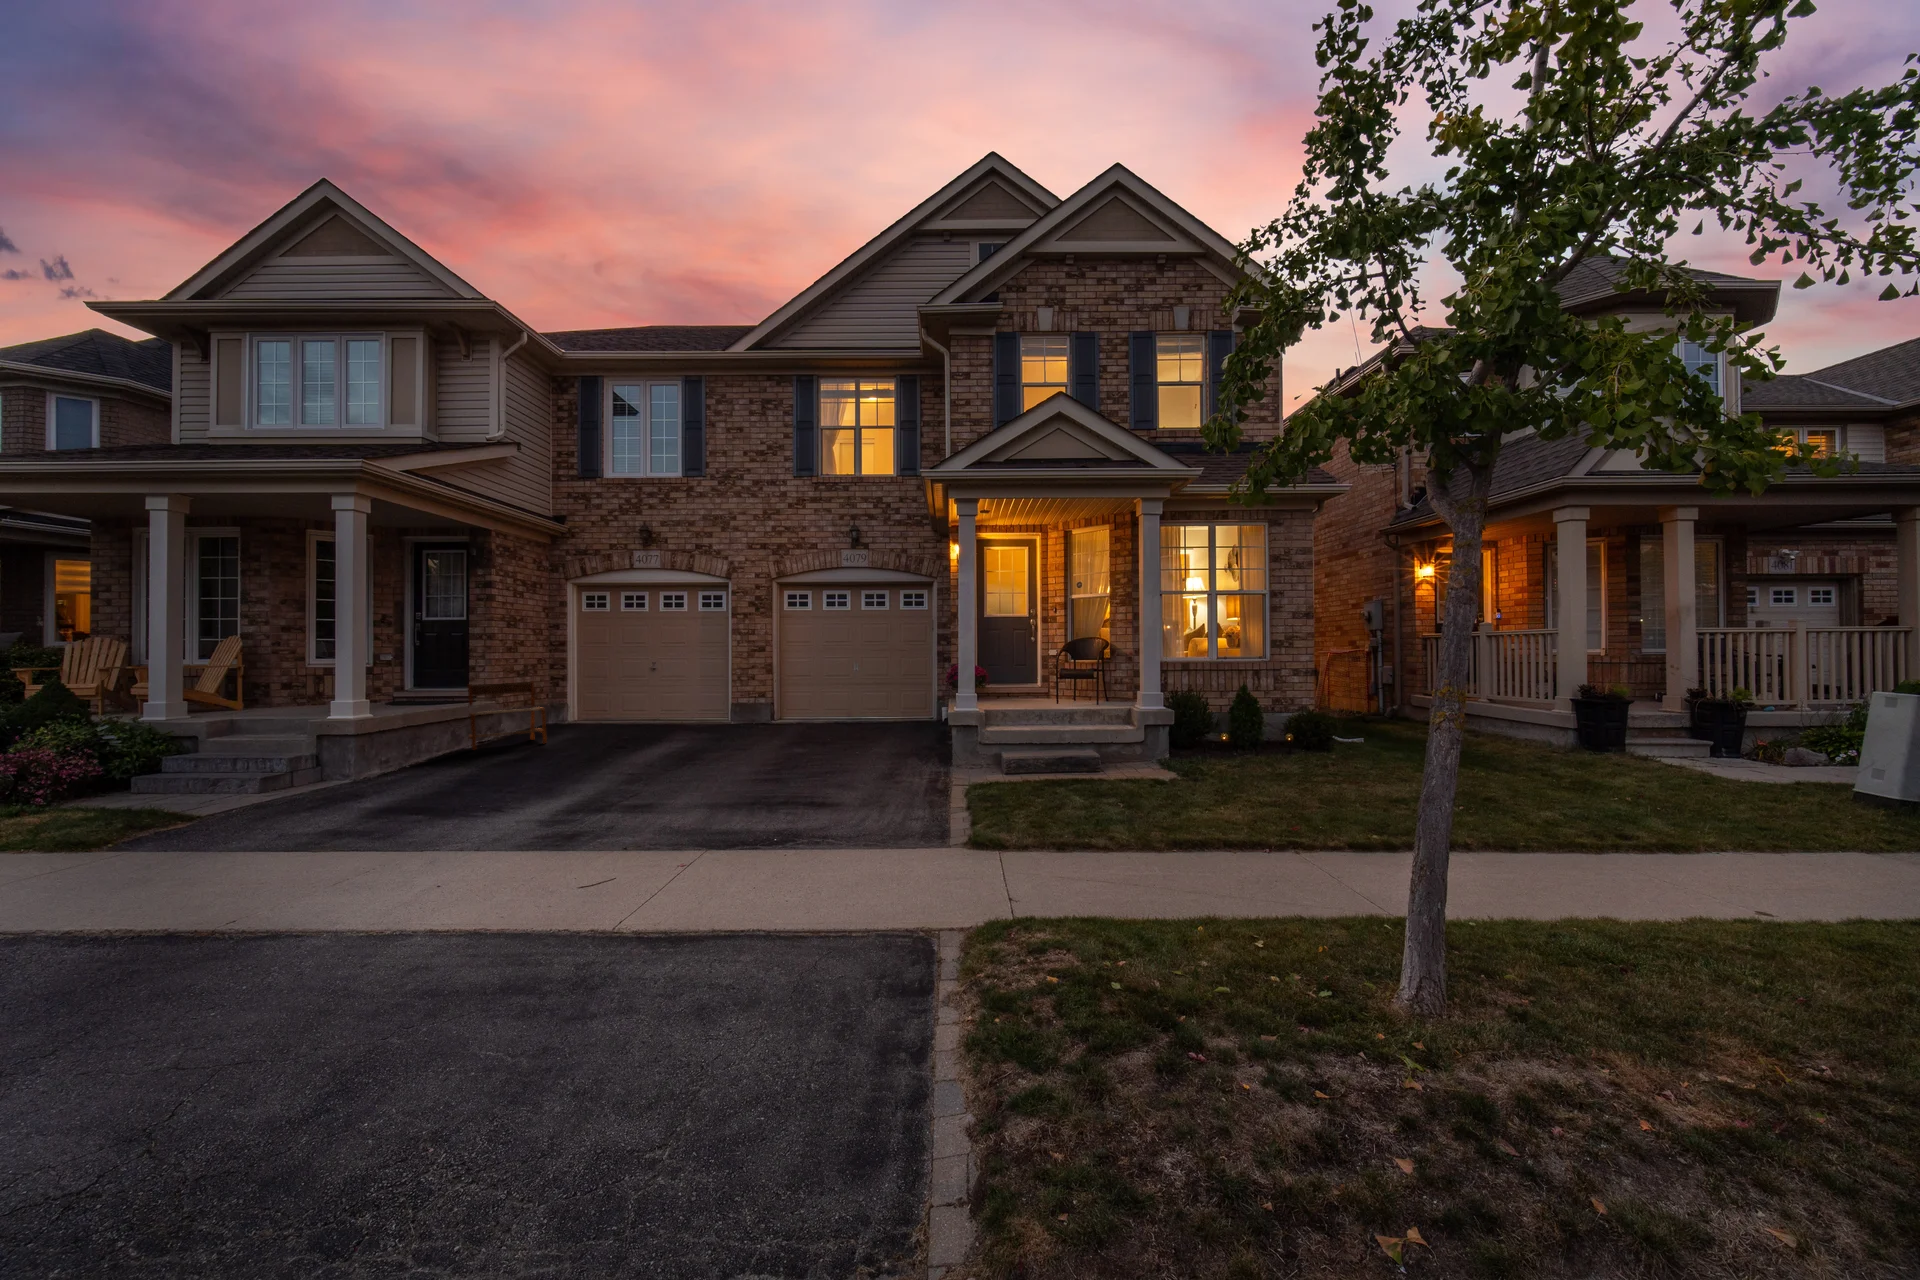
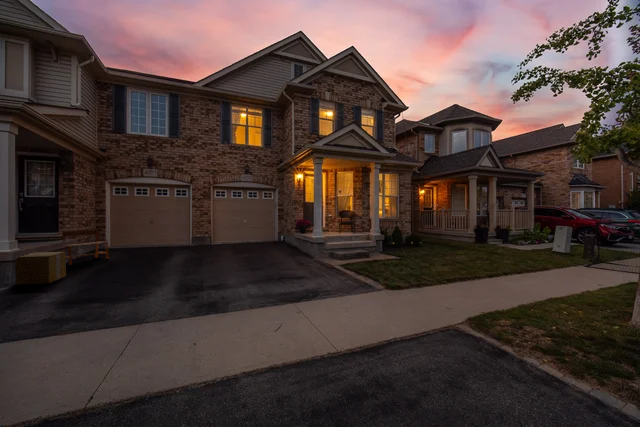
cardboard box: none [352,722,435,779] -> present [15,252,66,285]

